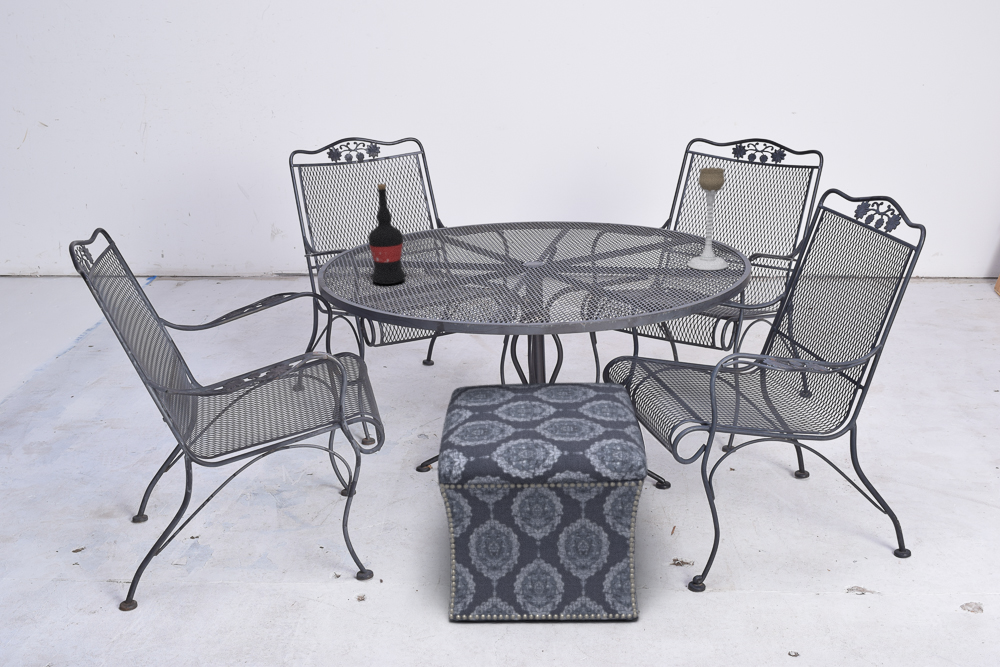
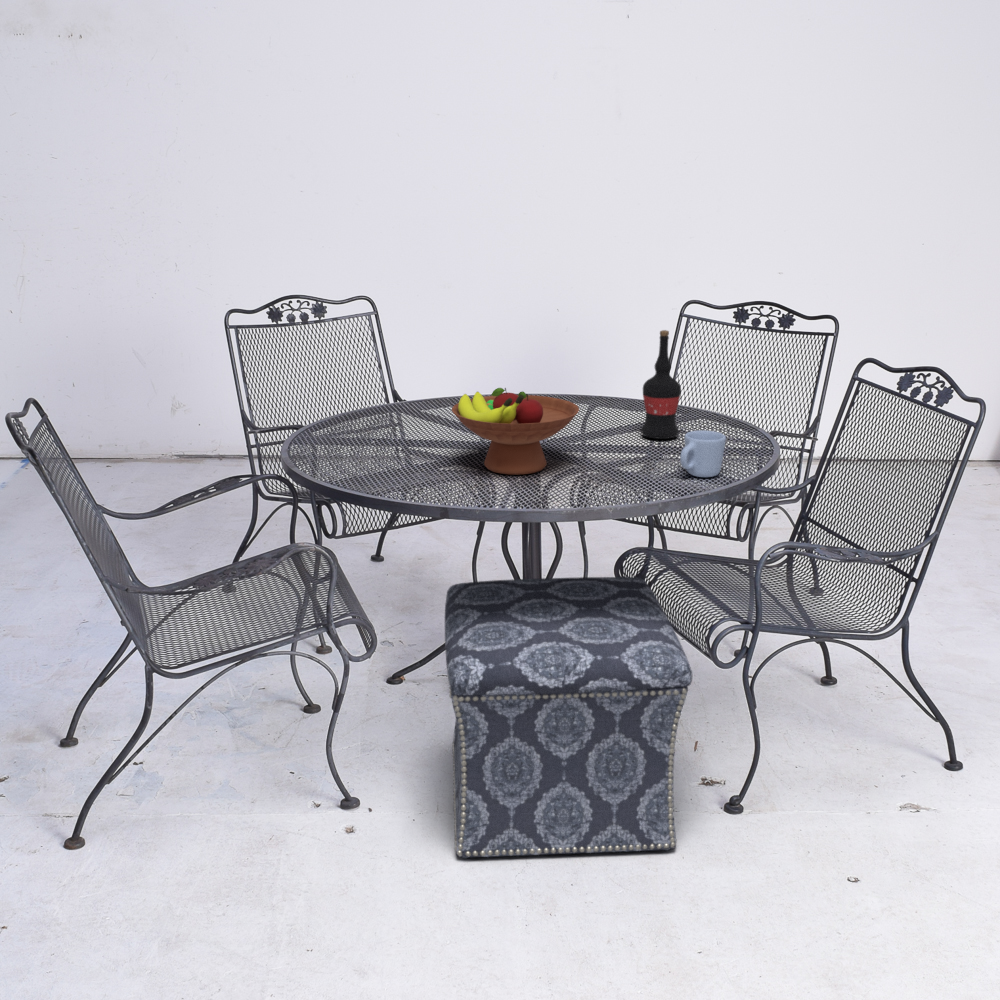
candle holder: present [688,167,728,270] -> none [705,333,751,449]
wine bottle: present [368,184,406,284] -> present [641,330,681,439]
fruit bowl: none [459,218,569,293] -> present [452,388,579,475]
mug: none [655,255,696,296] -> present [680,431,726,477]

